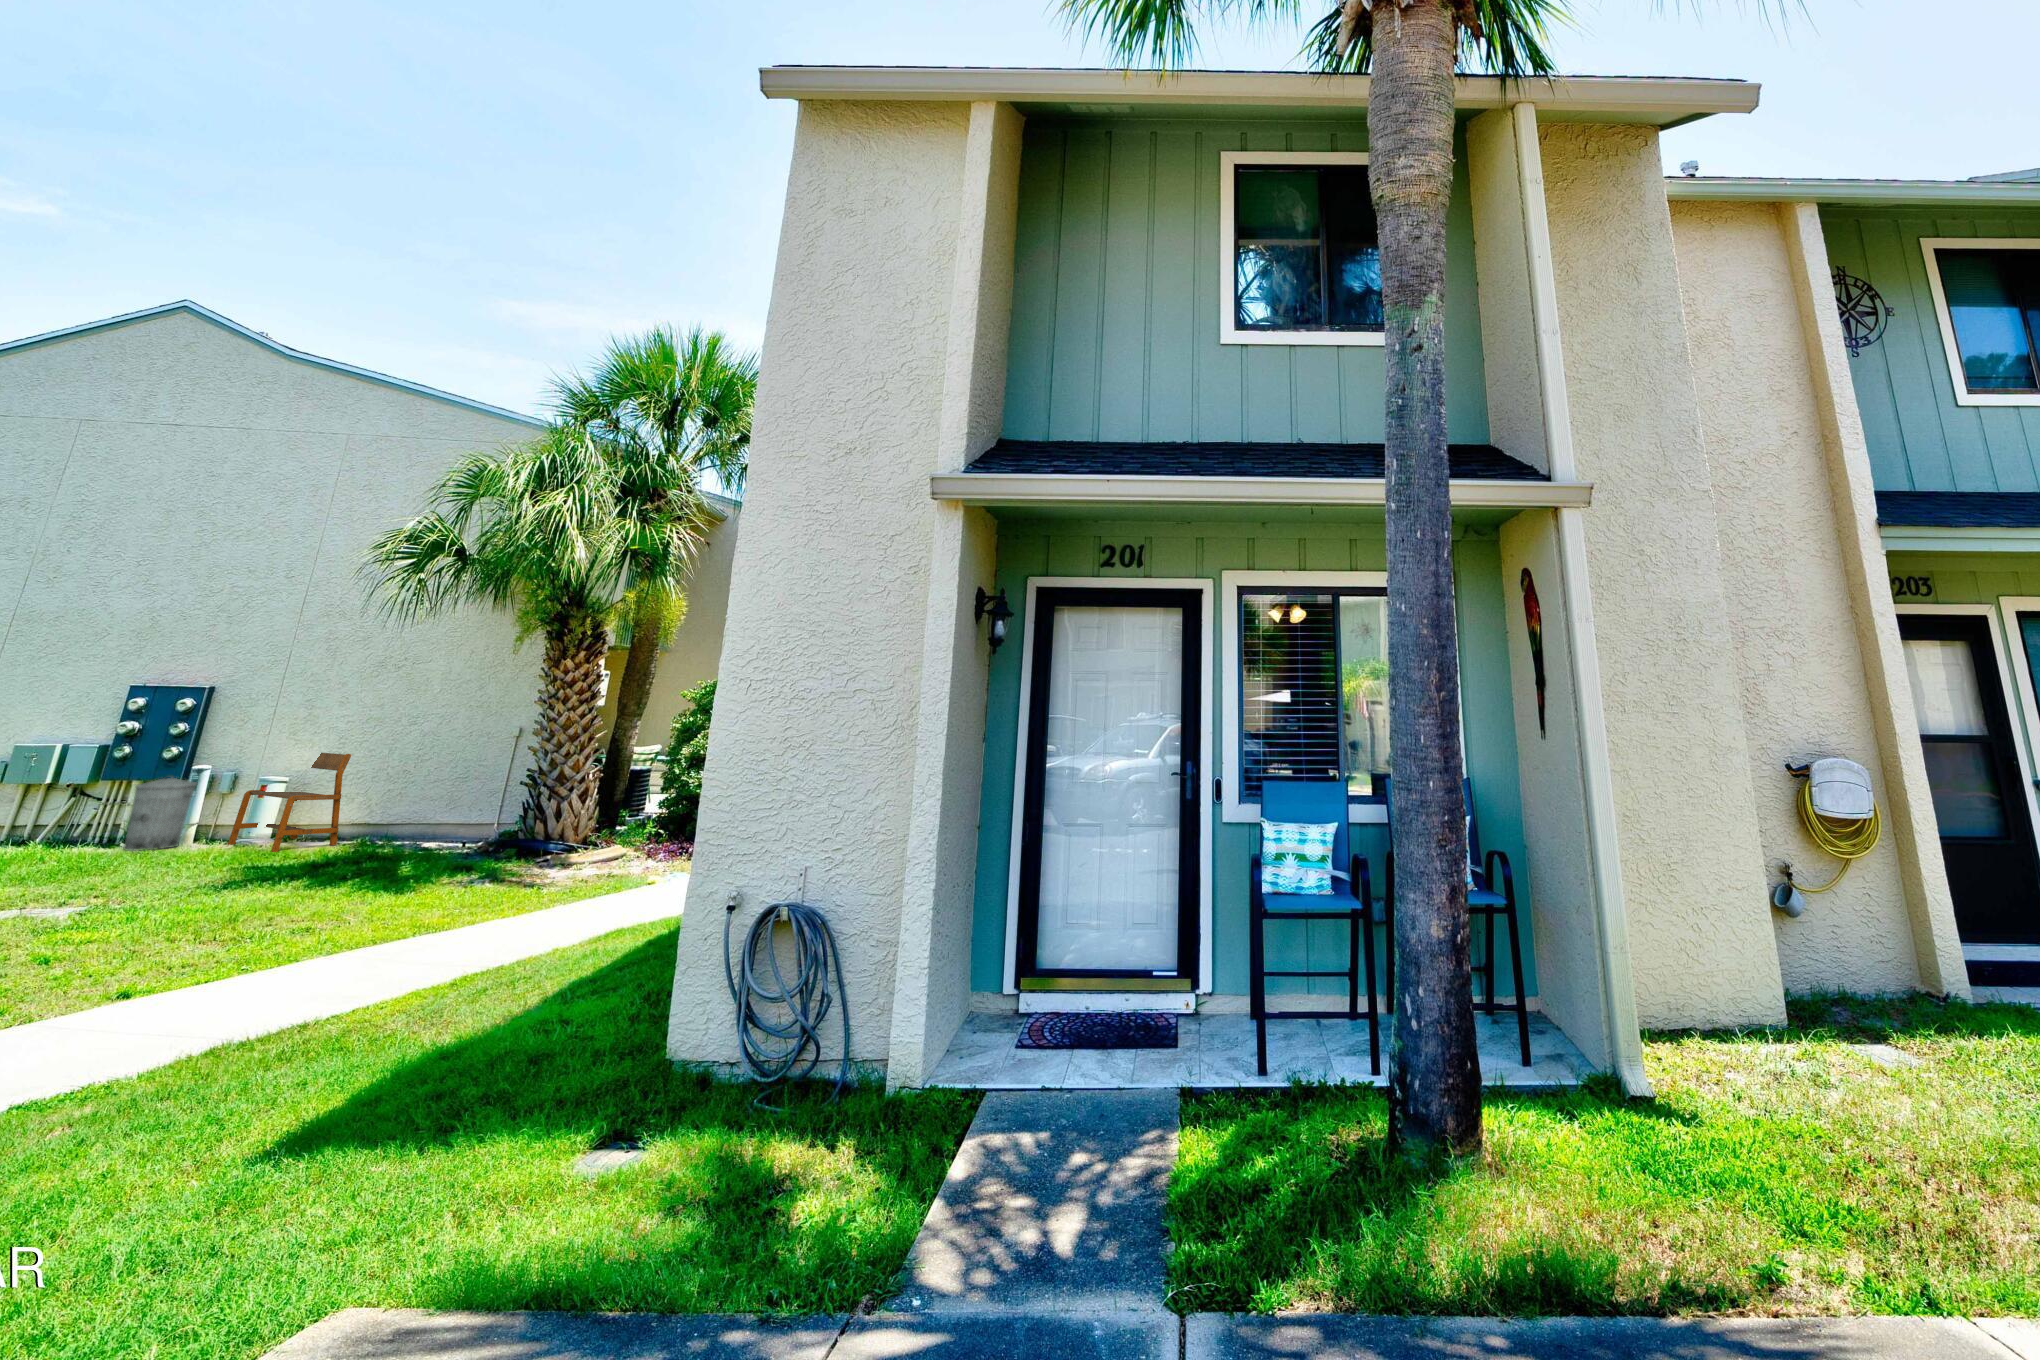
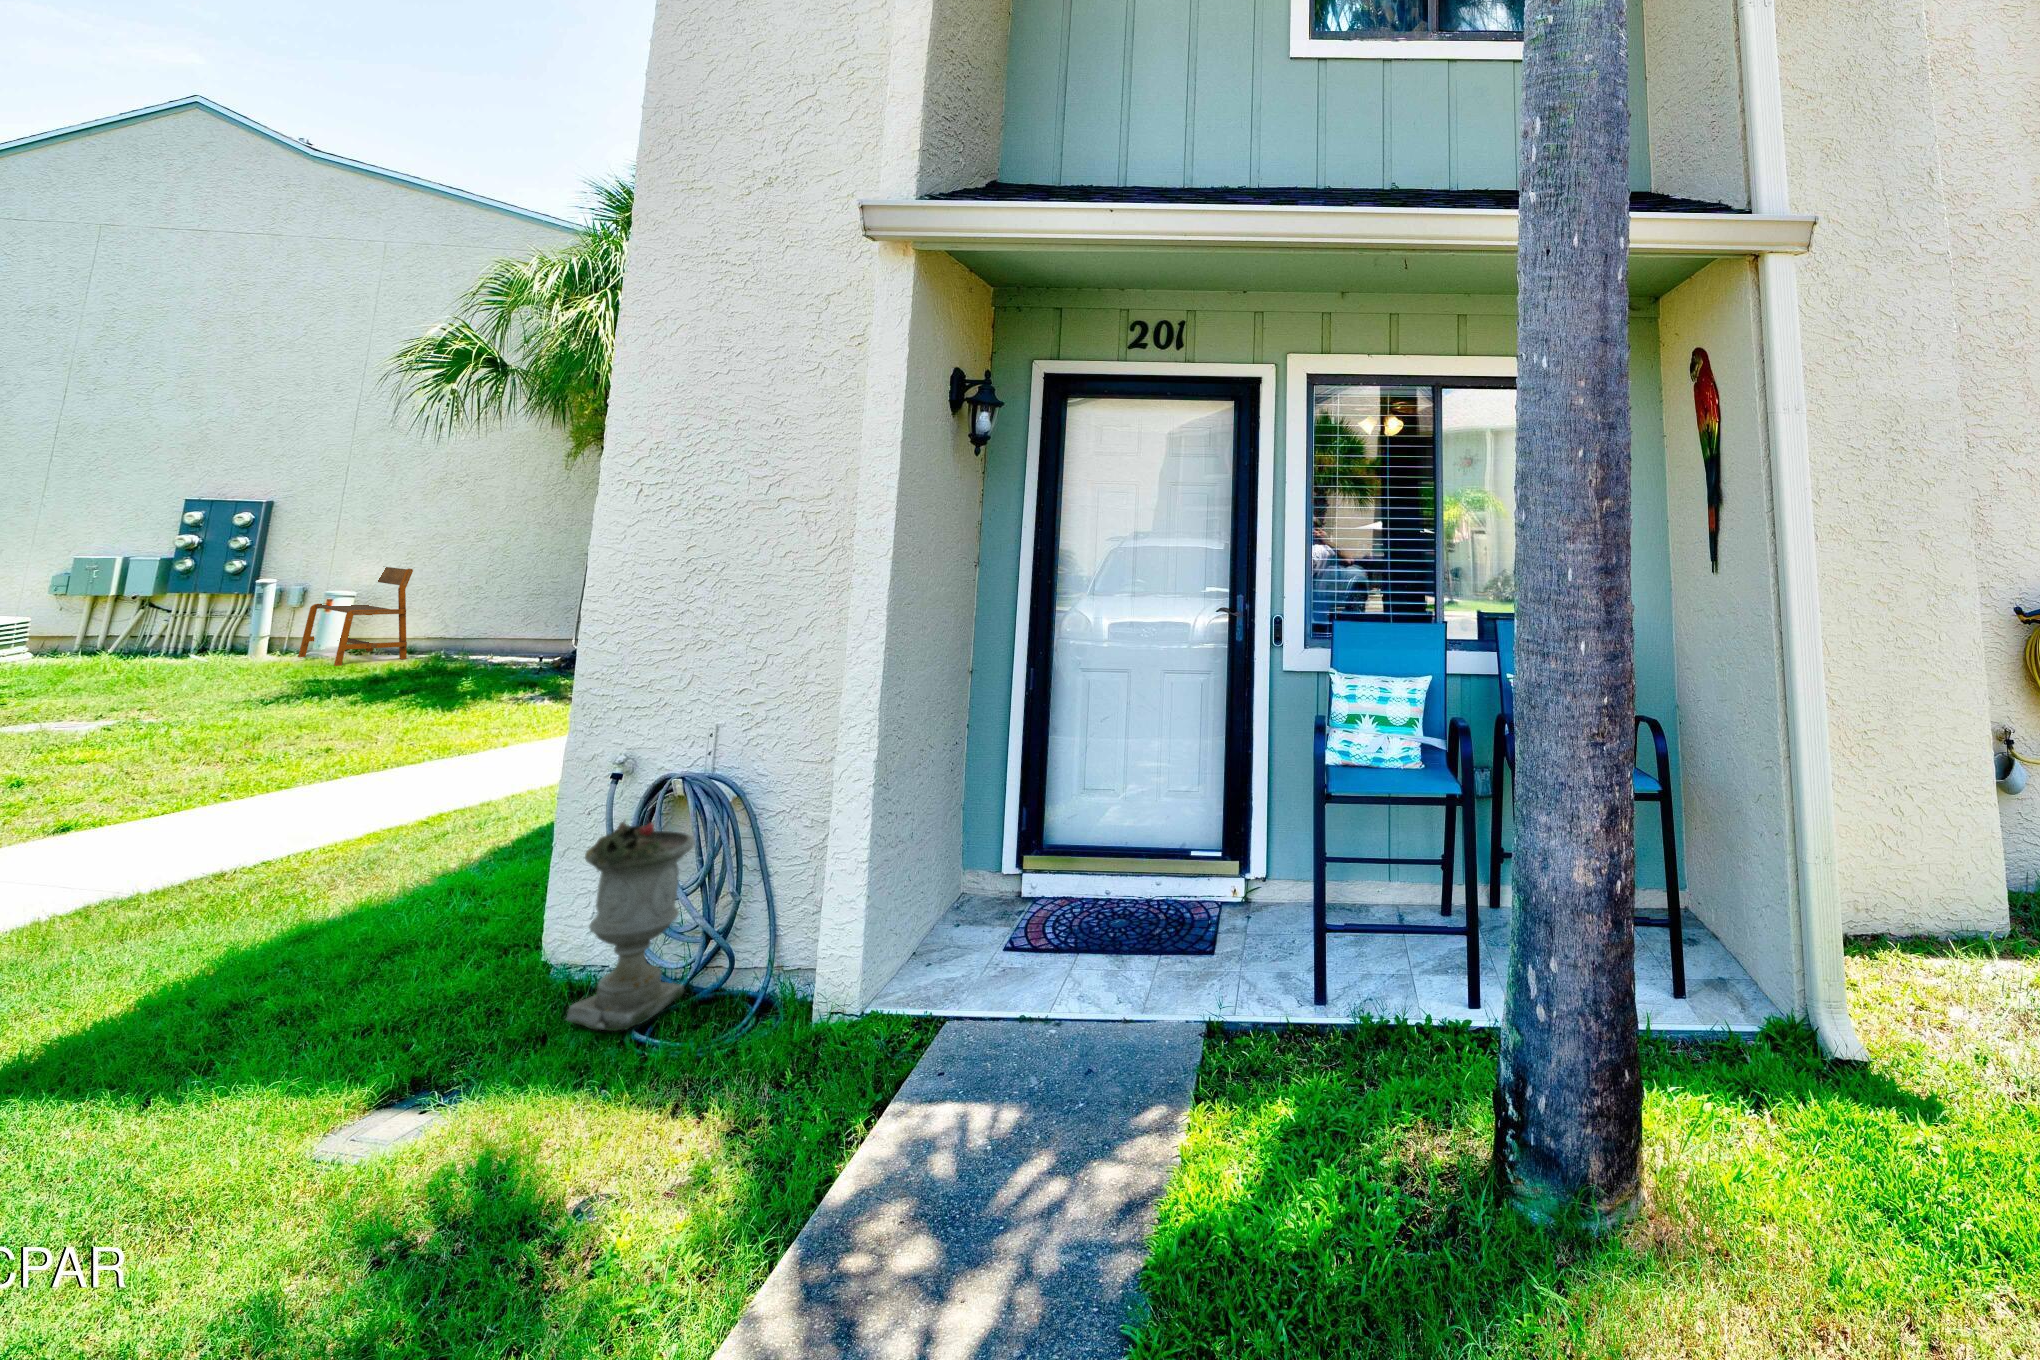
trash can: present [124,777,197,851] -> none [187,589,259,663]
planter: none [695,938,789,1103] -> present [566,821,695,1031]

